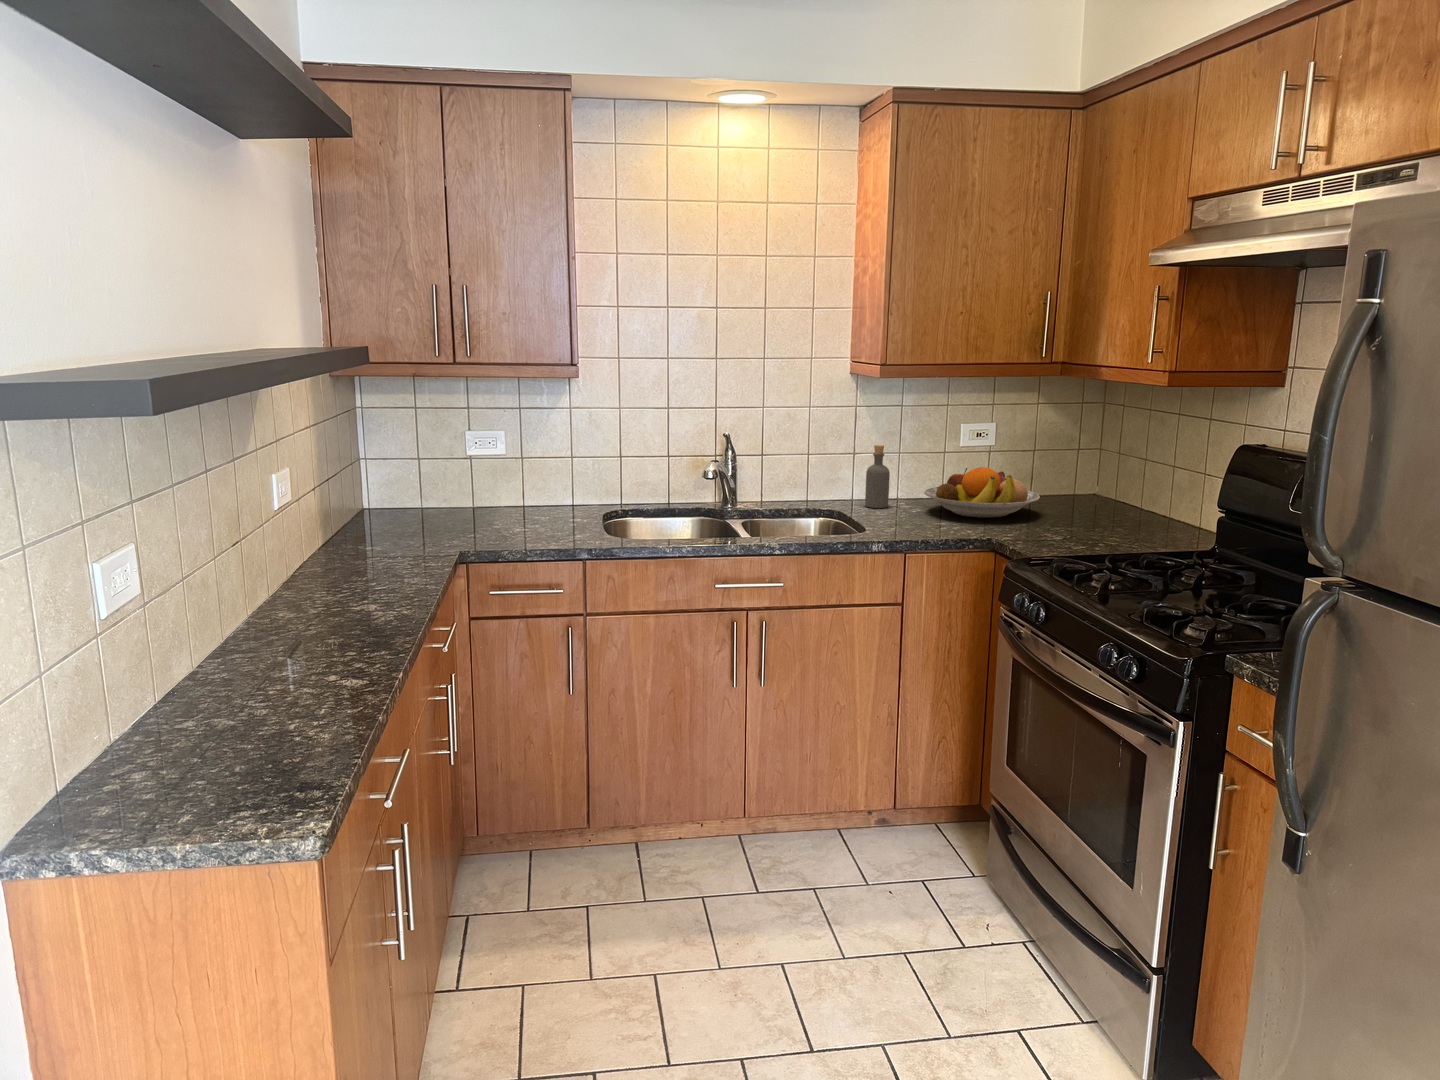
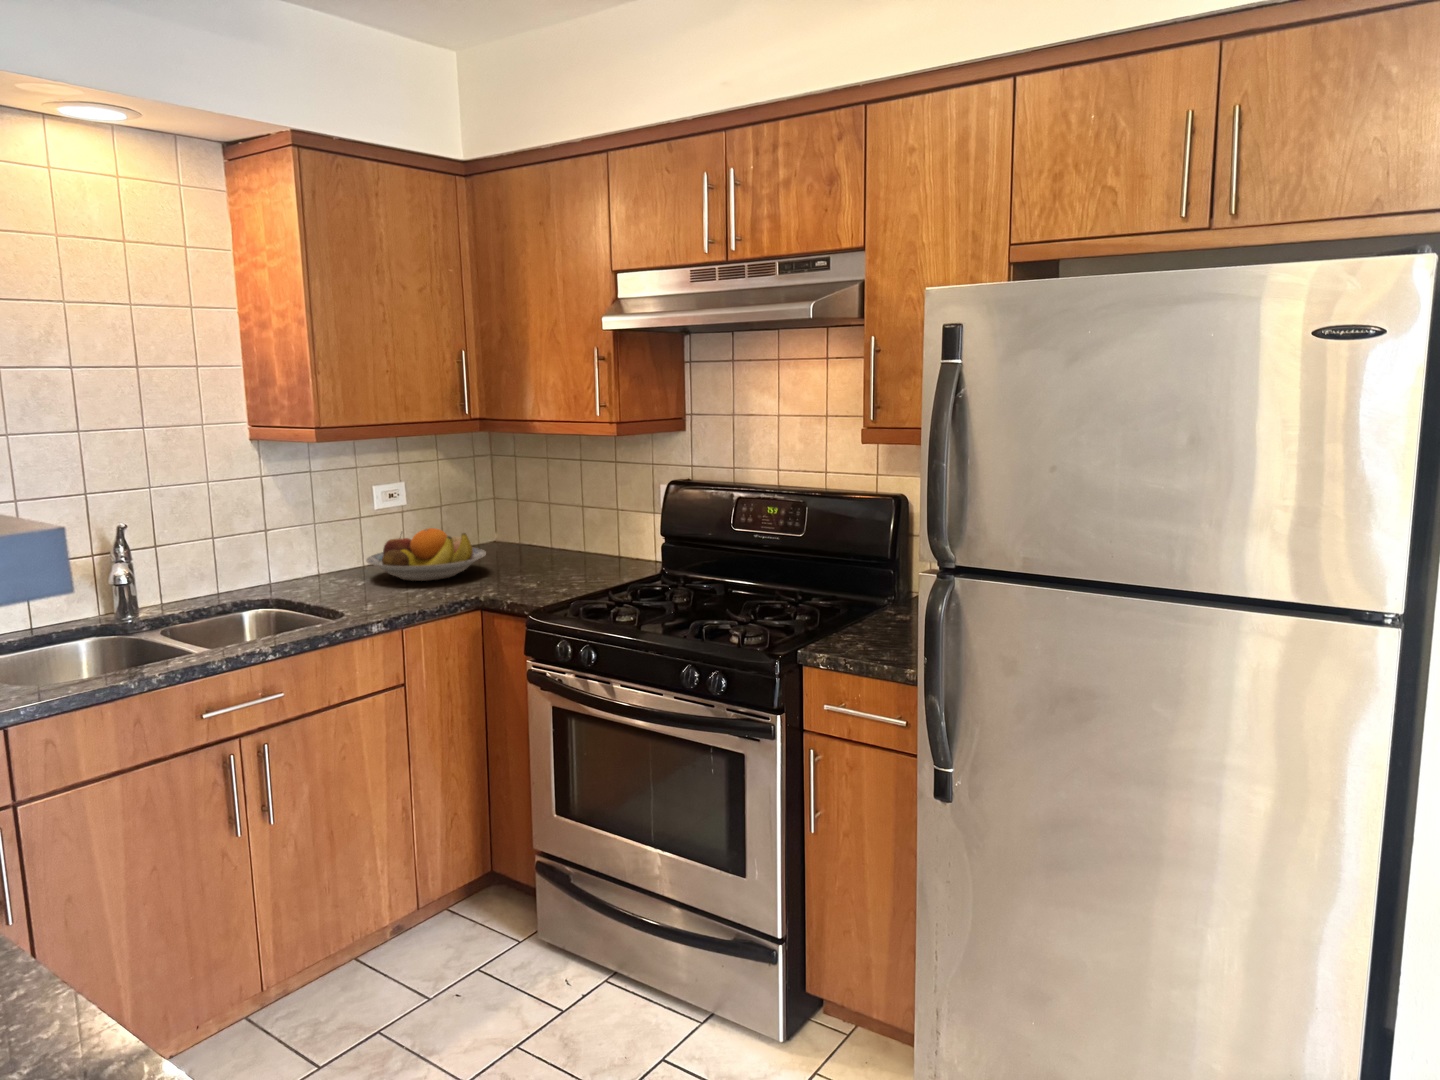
bottle: present [865,445,890,508] -> none [293,518,323,589]

